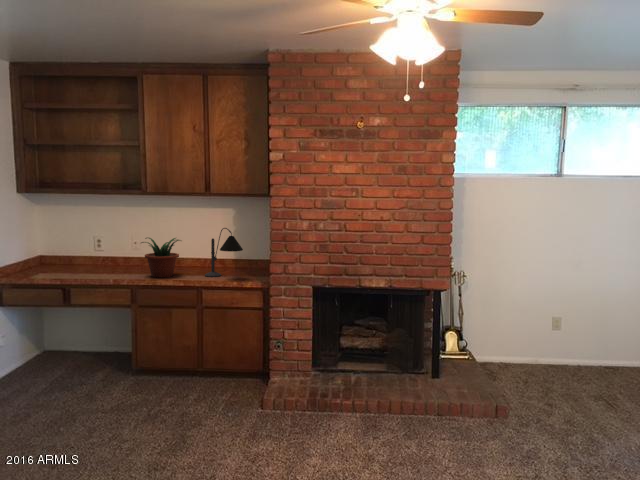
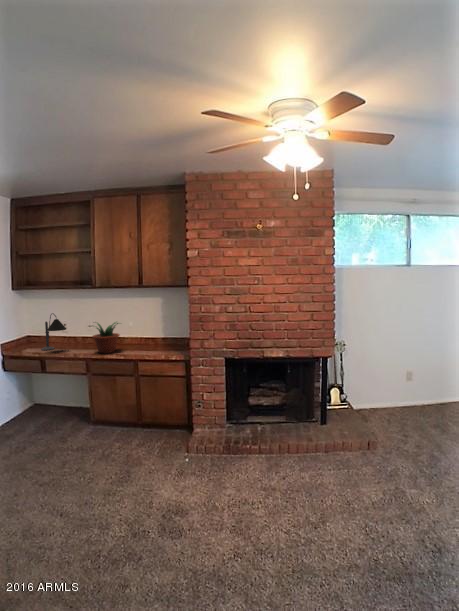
desk lamp: present [205,228,243,277] -> present [41,313,66,350]

